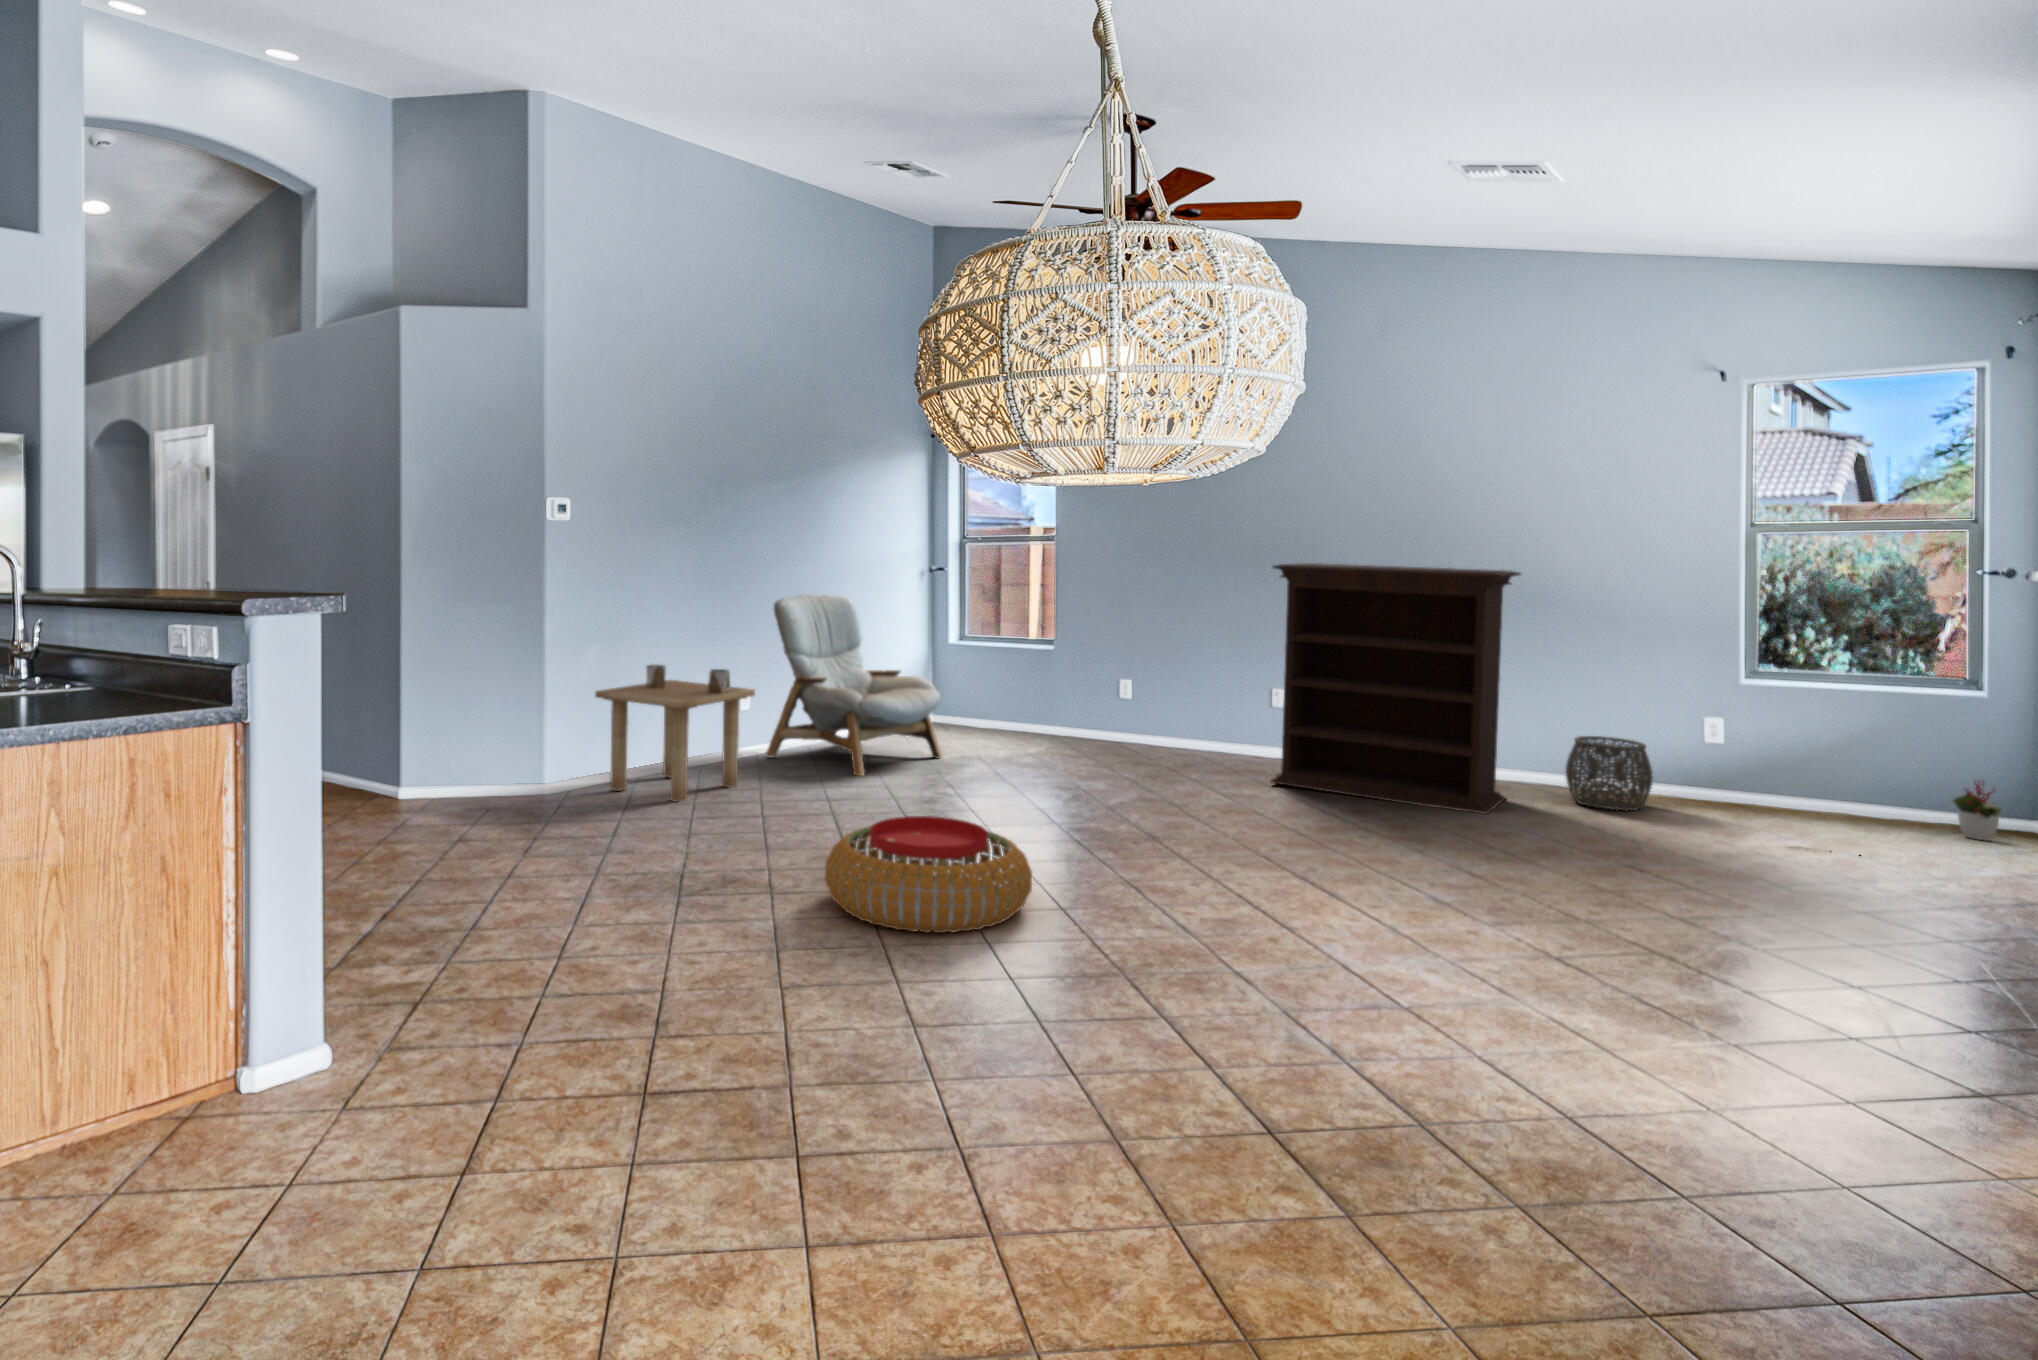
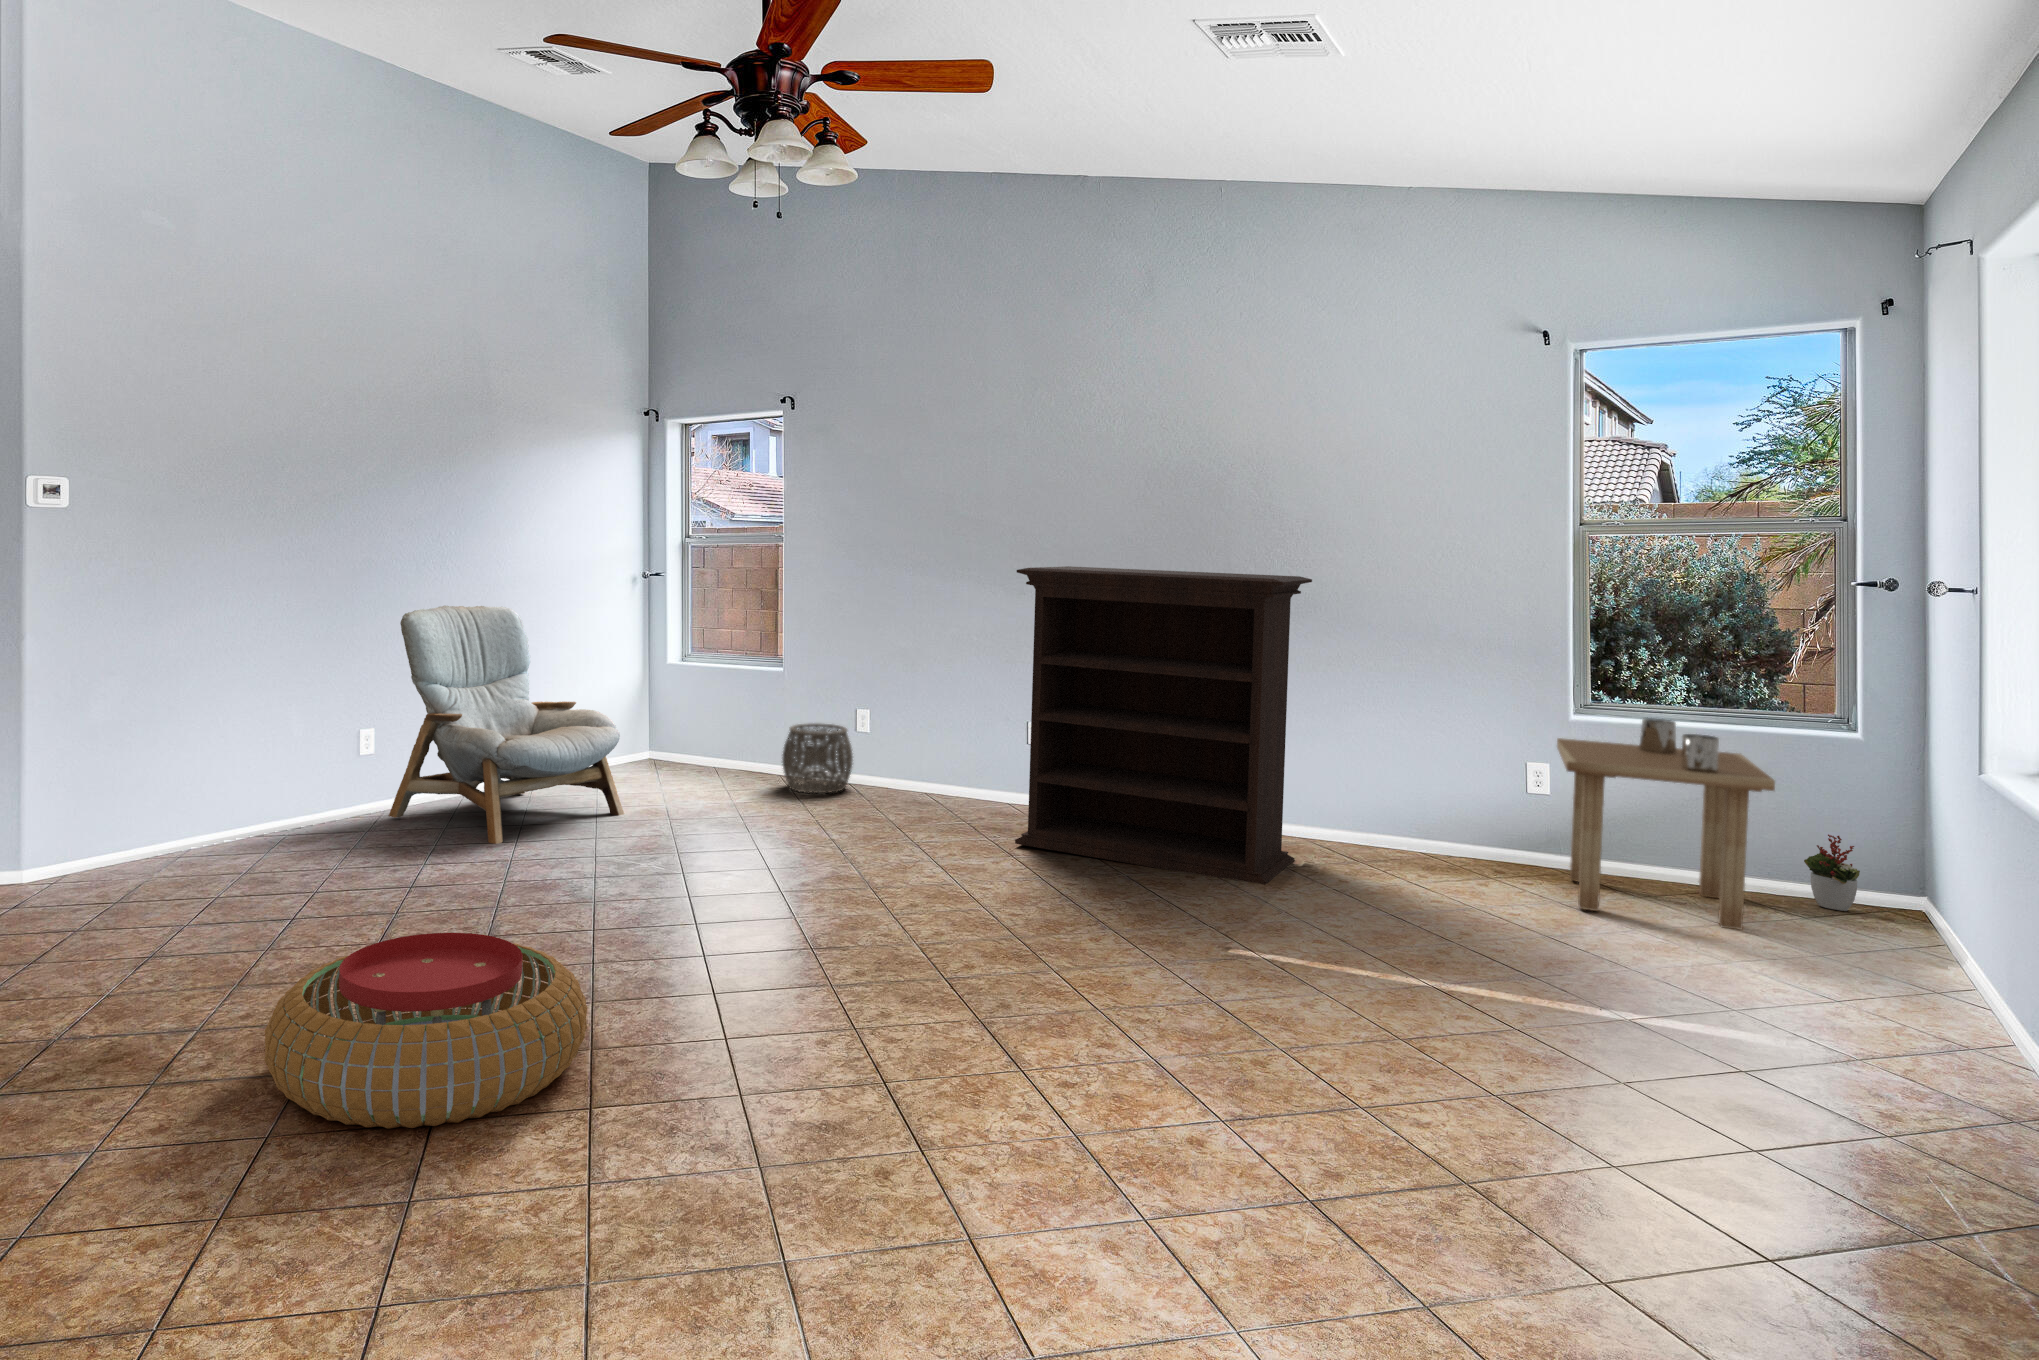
side table: present [595,665,755,802] -> present [1557,718,1775,930]
woven basket: present [1566,736,1653,811] -> present [782,723,853,794]

